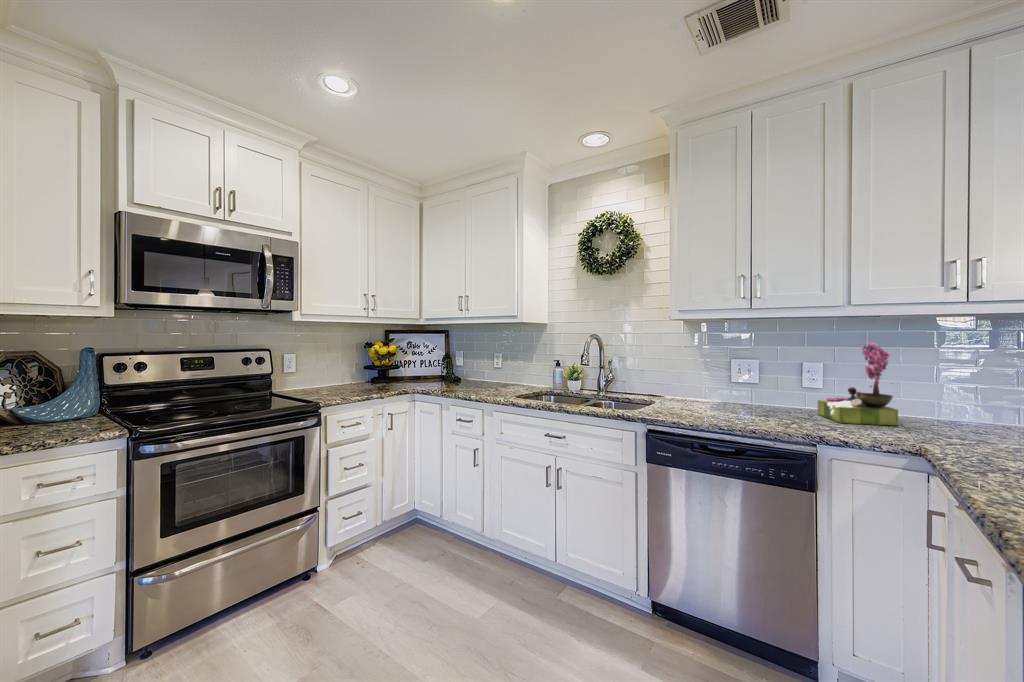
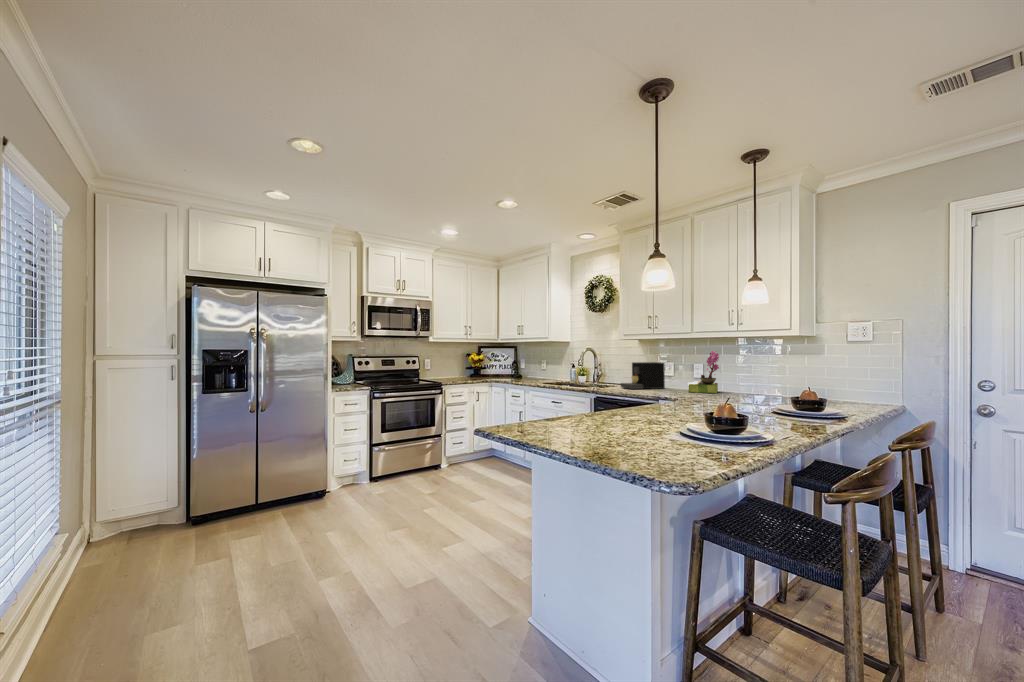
coffee maker: none [684,361,759,416] -> present [621,362,665,389]

